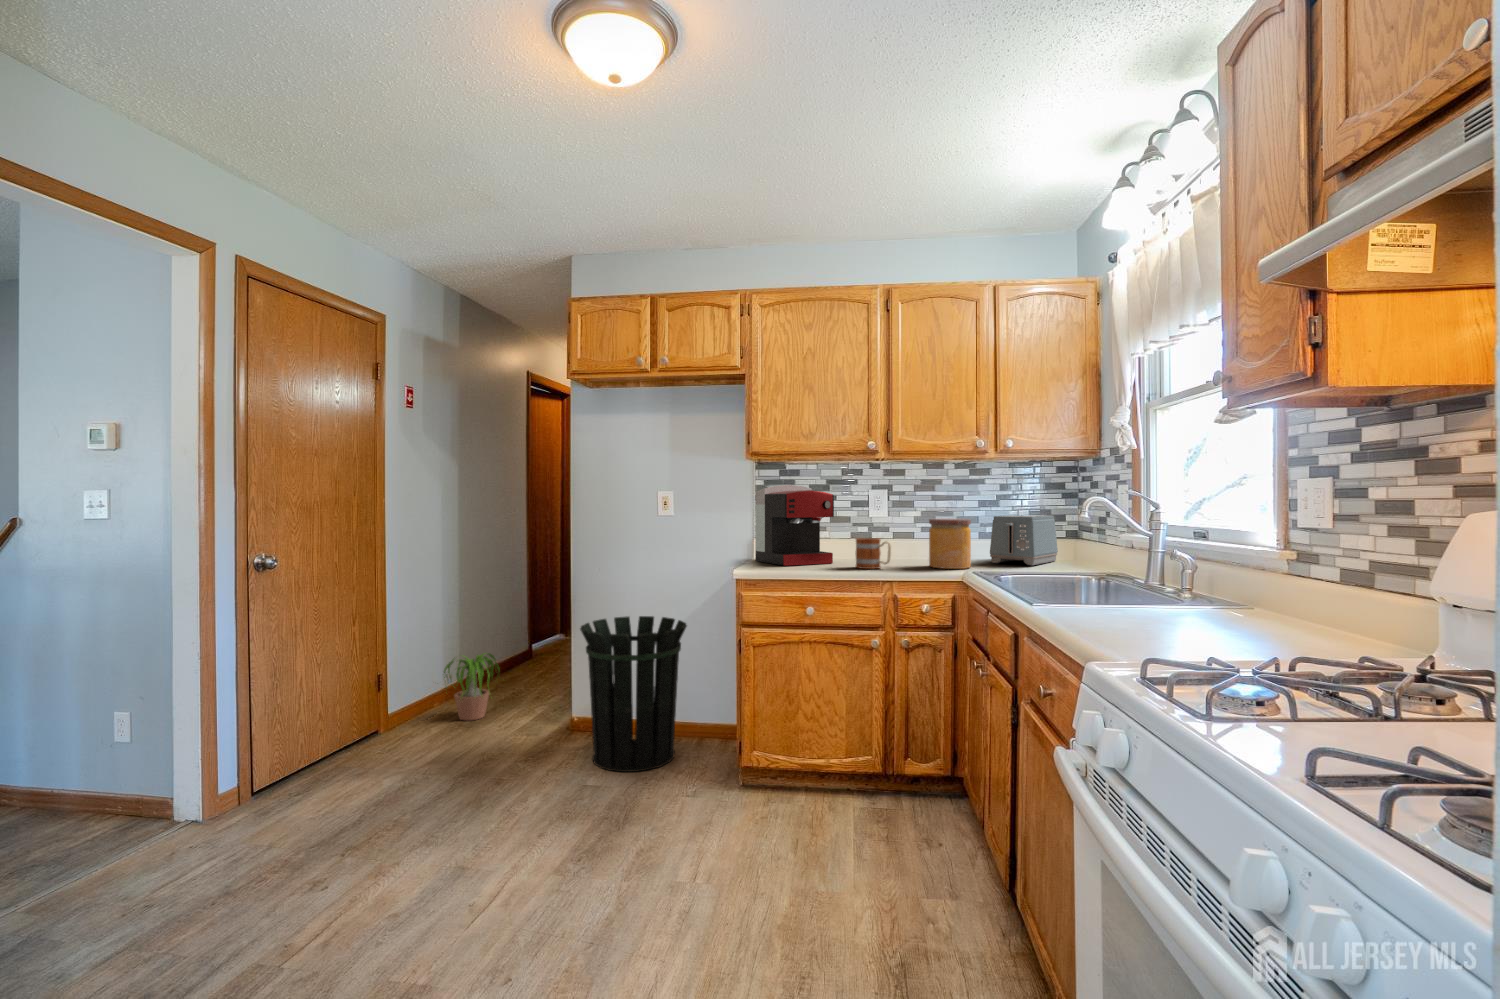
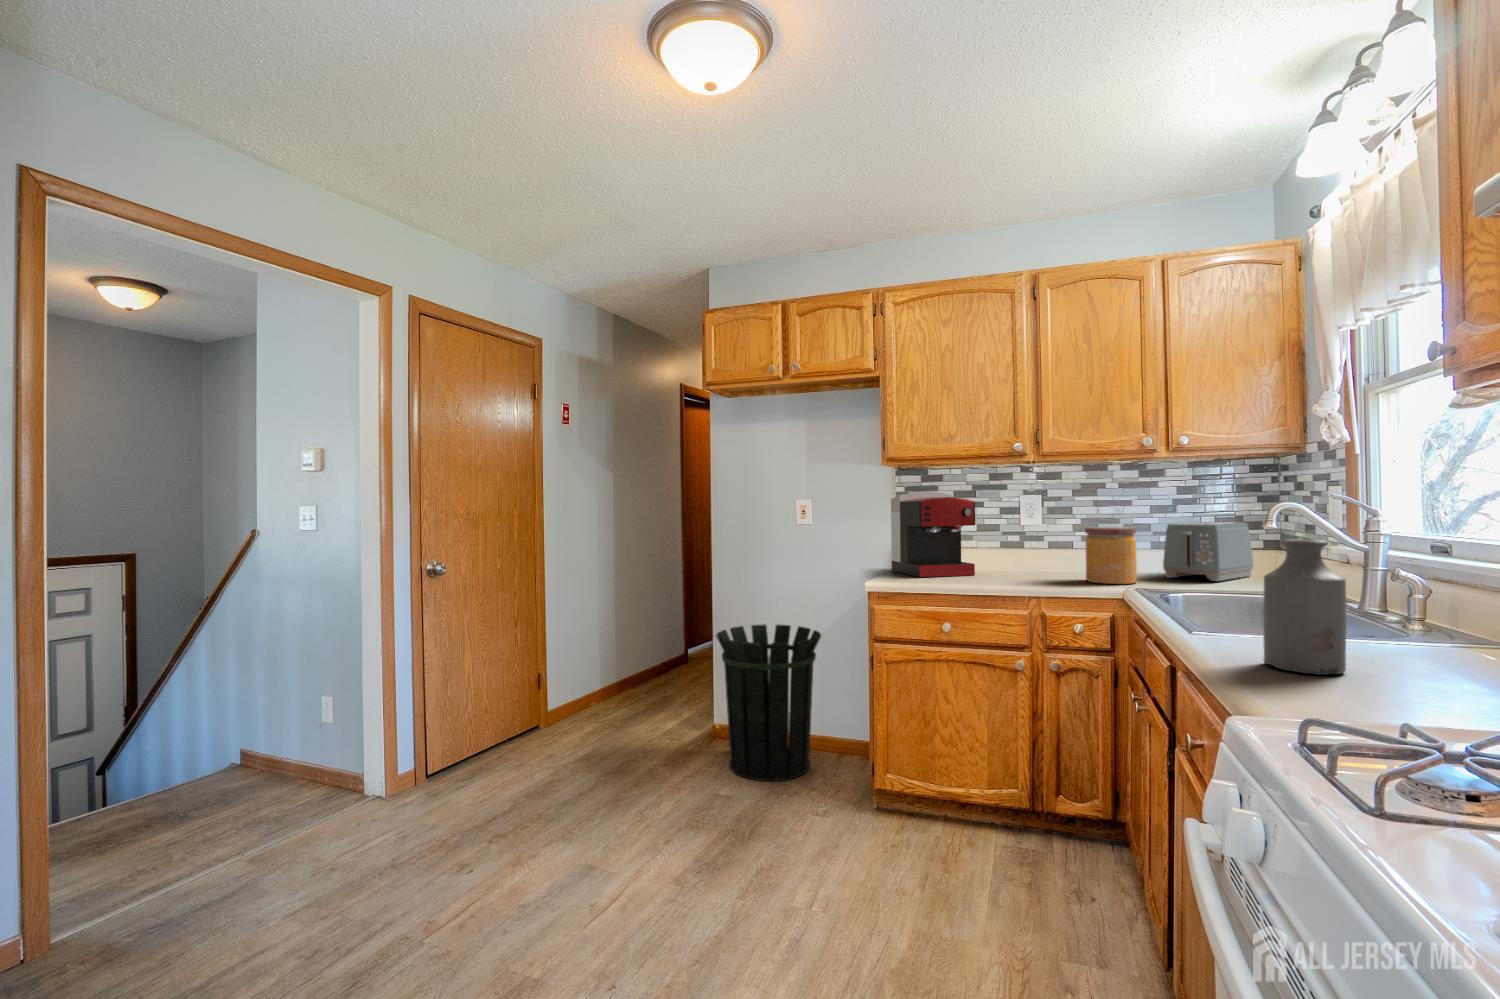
bottle: none [1088,526,1148,633] -> present [1263,539,1346,675]
mug: present [855,538,891,569] -> none [998,548,1039,582]
potted plant: present [444,653,500,720] -> none [591,654,658,717]

